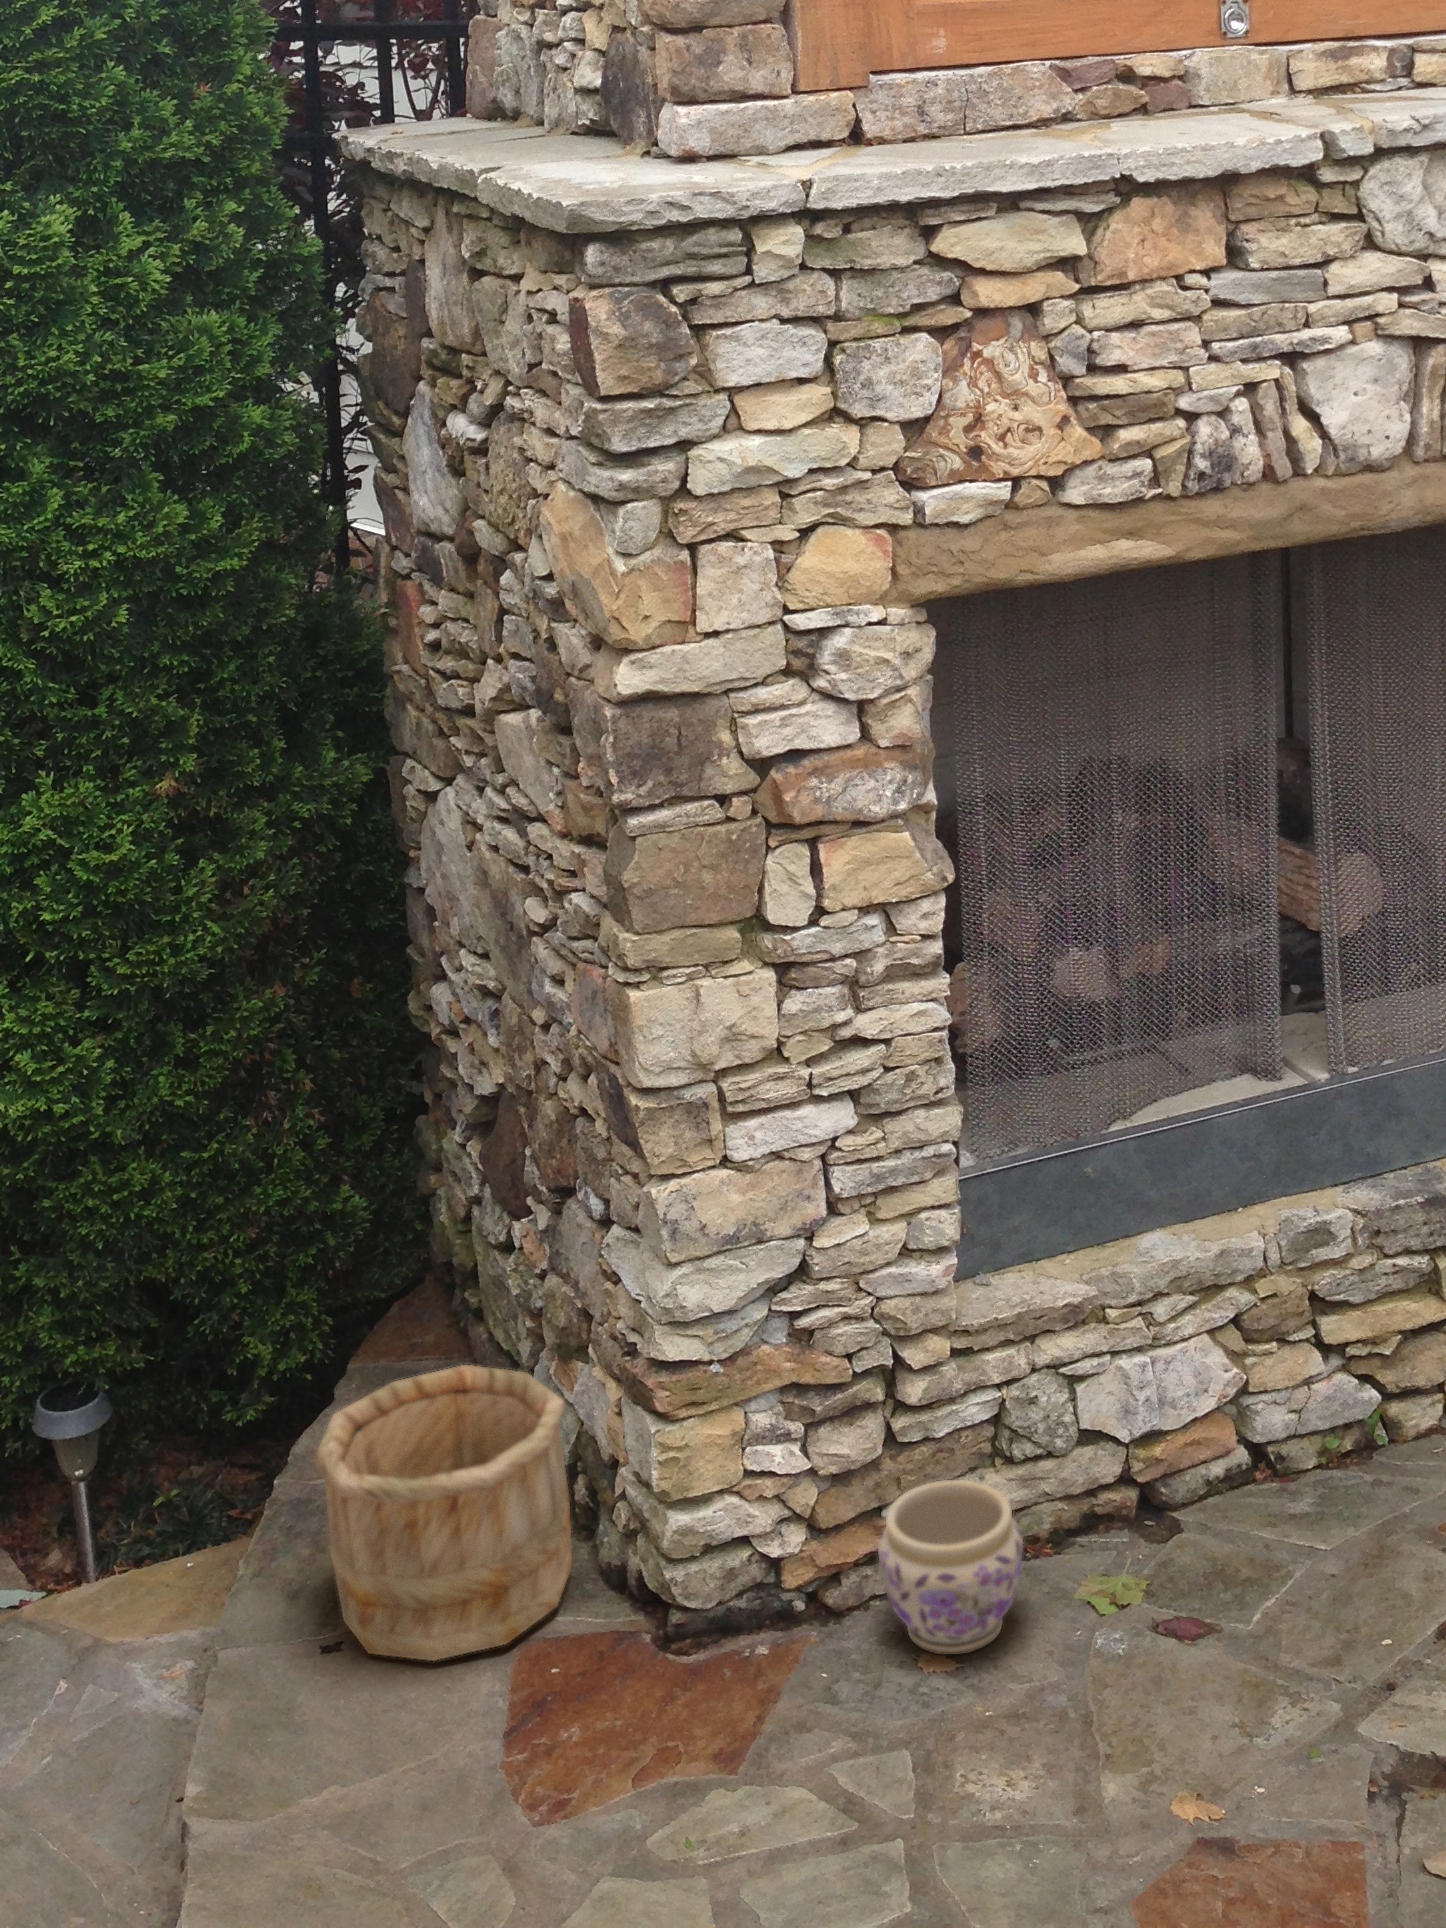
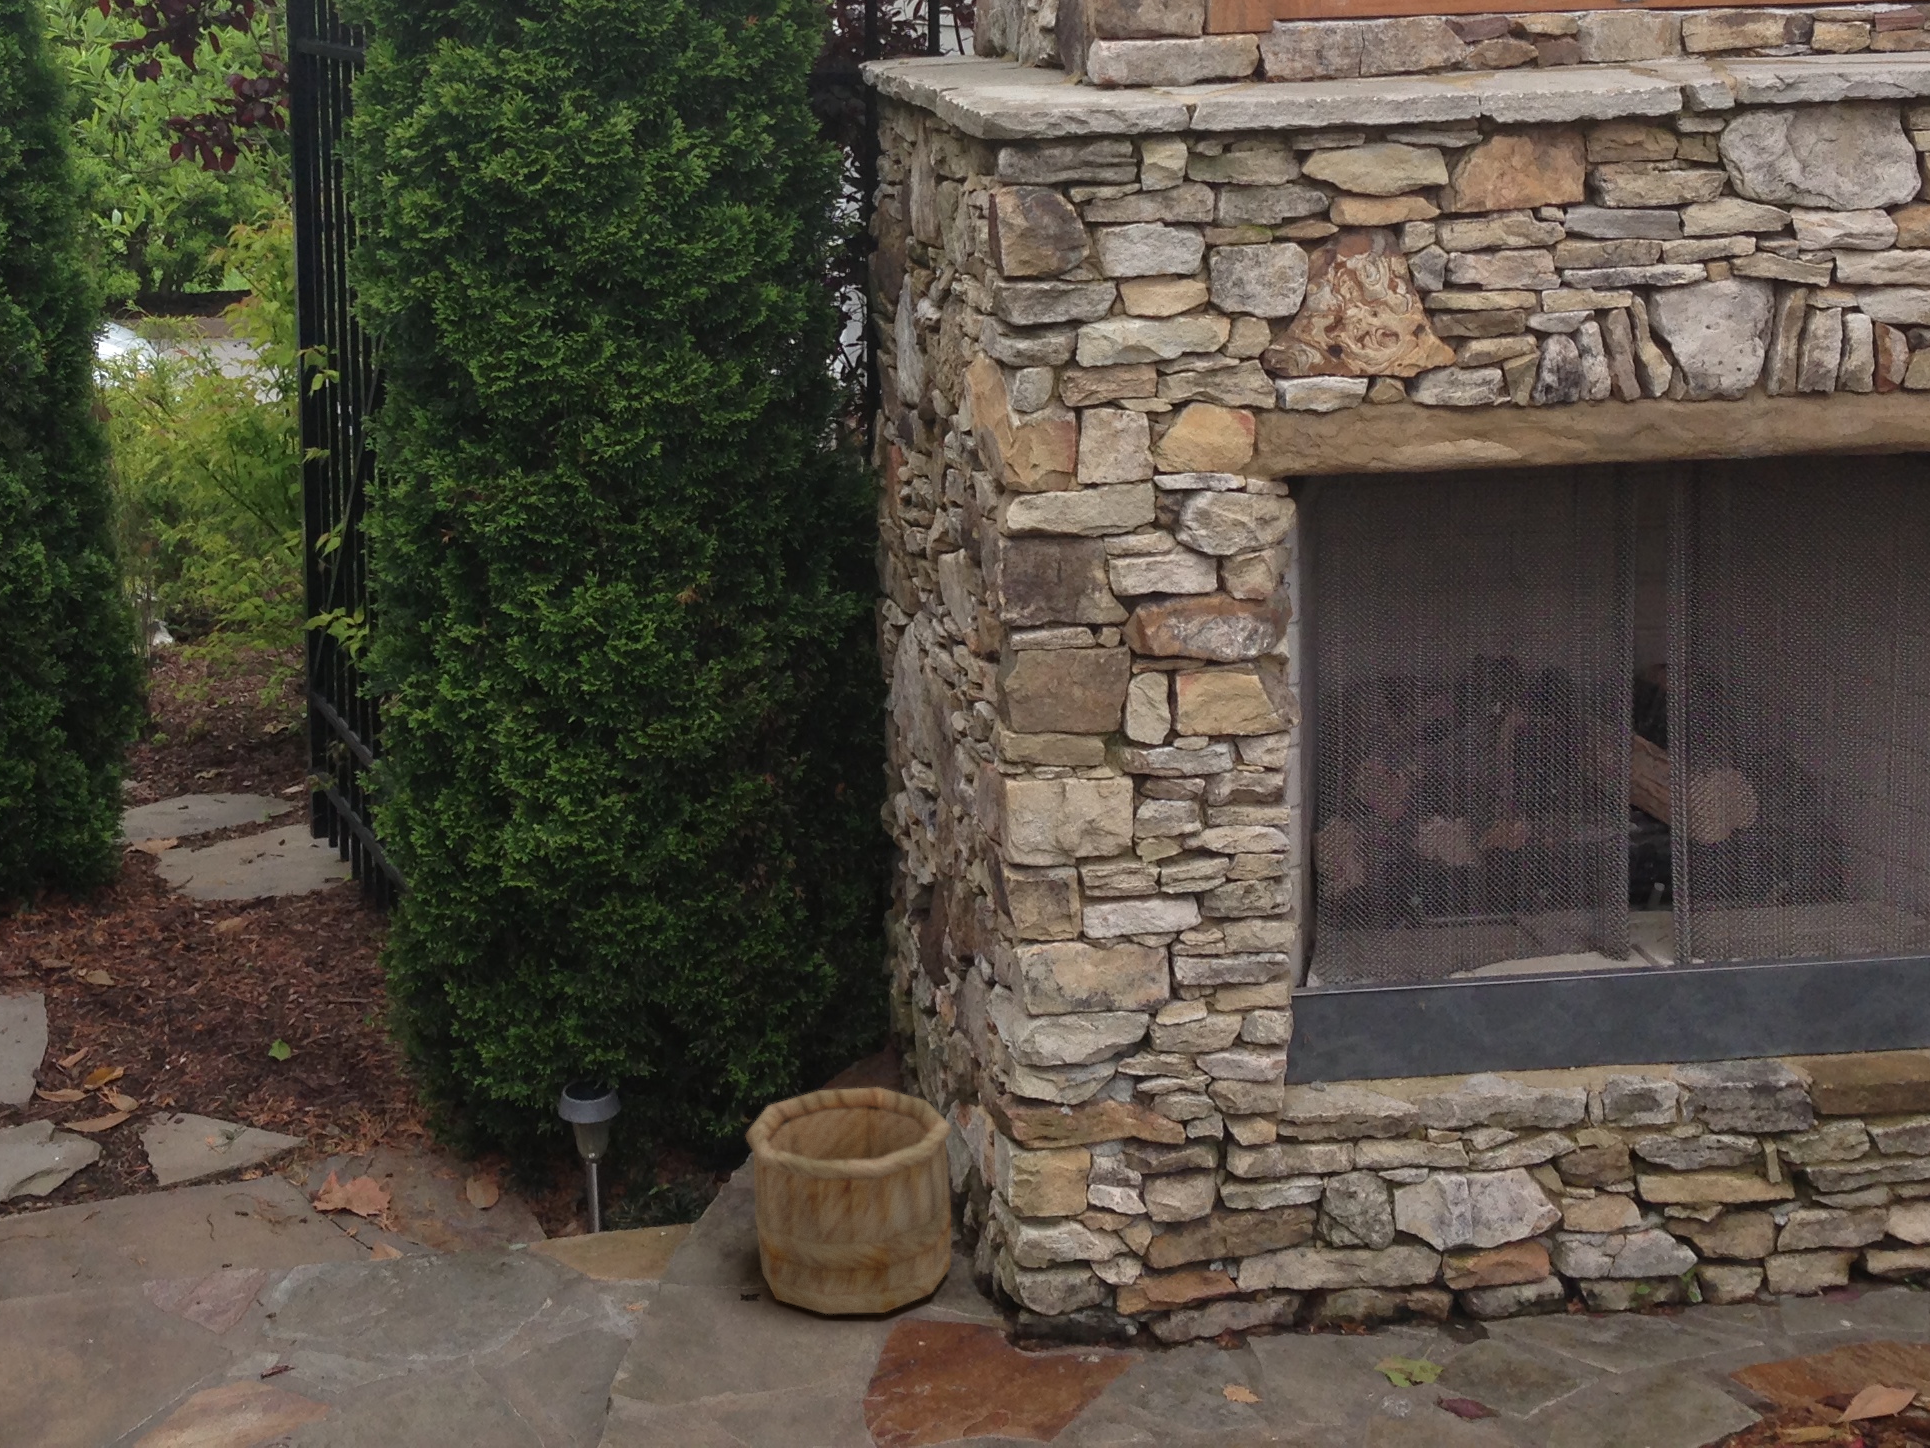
planter: present [878,1480,1023,1655] -> none [1194,1245,1322,1393]

